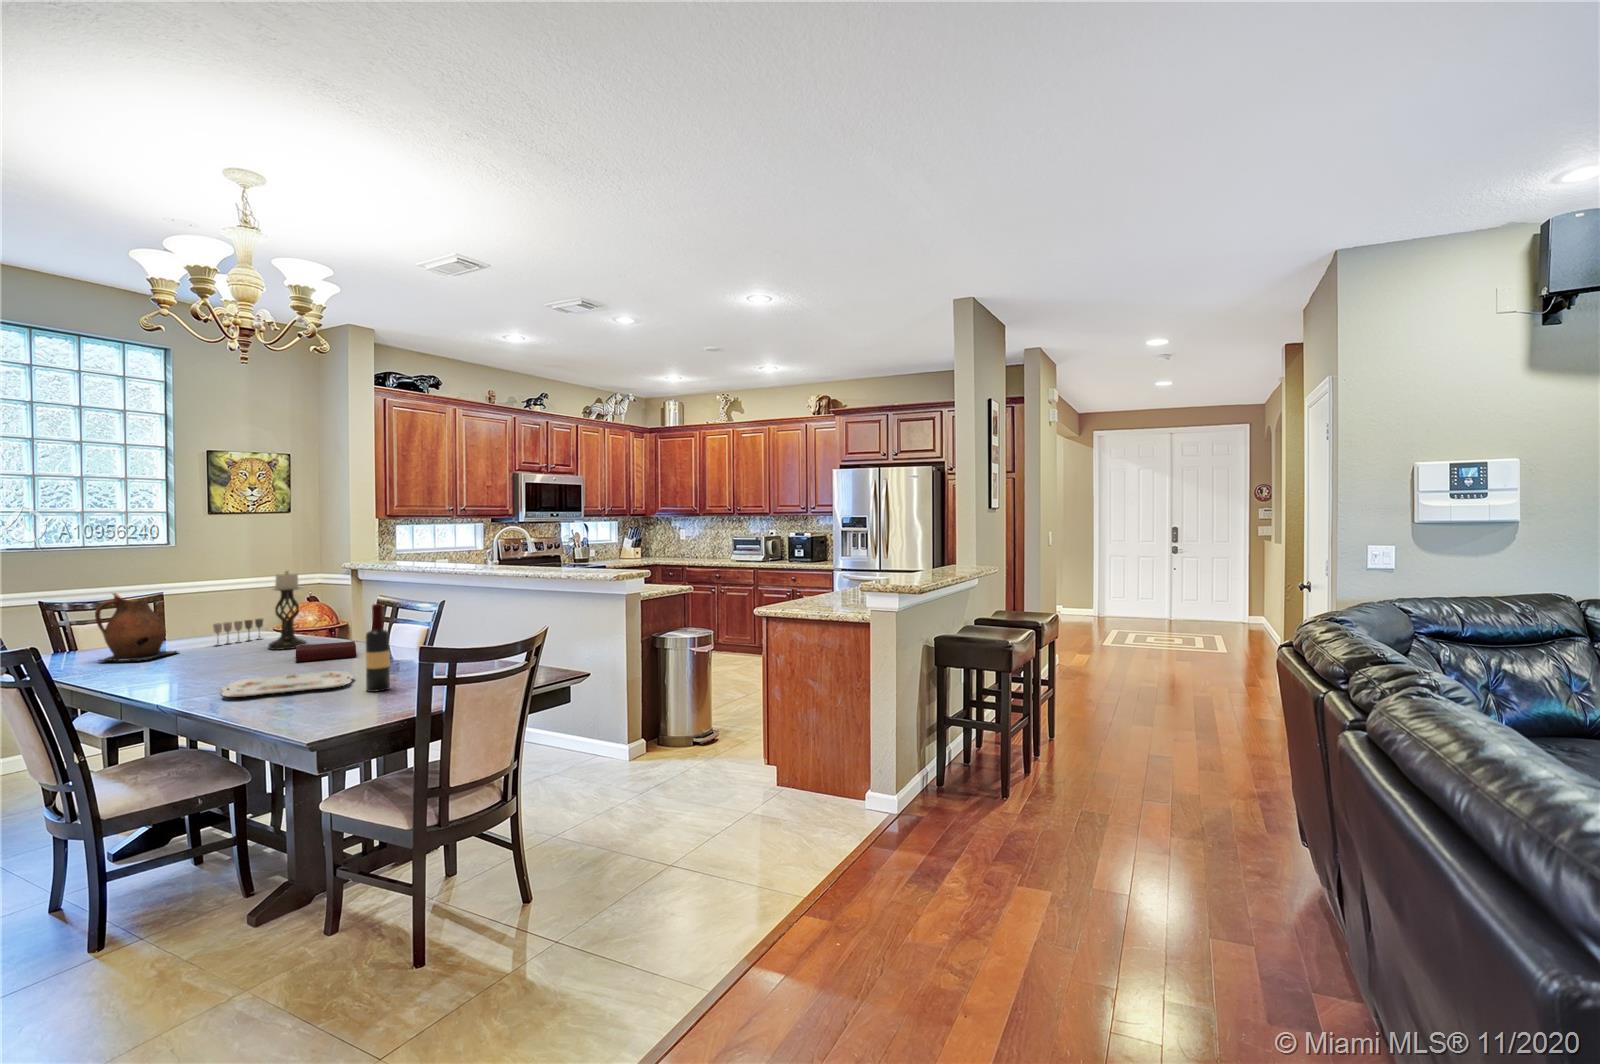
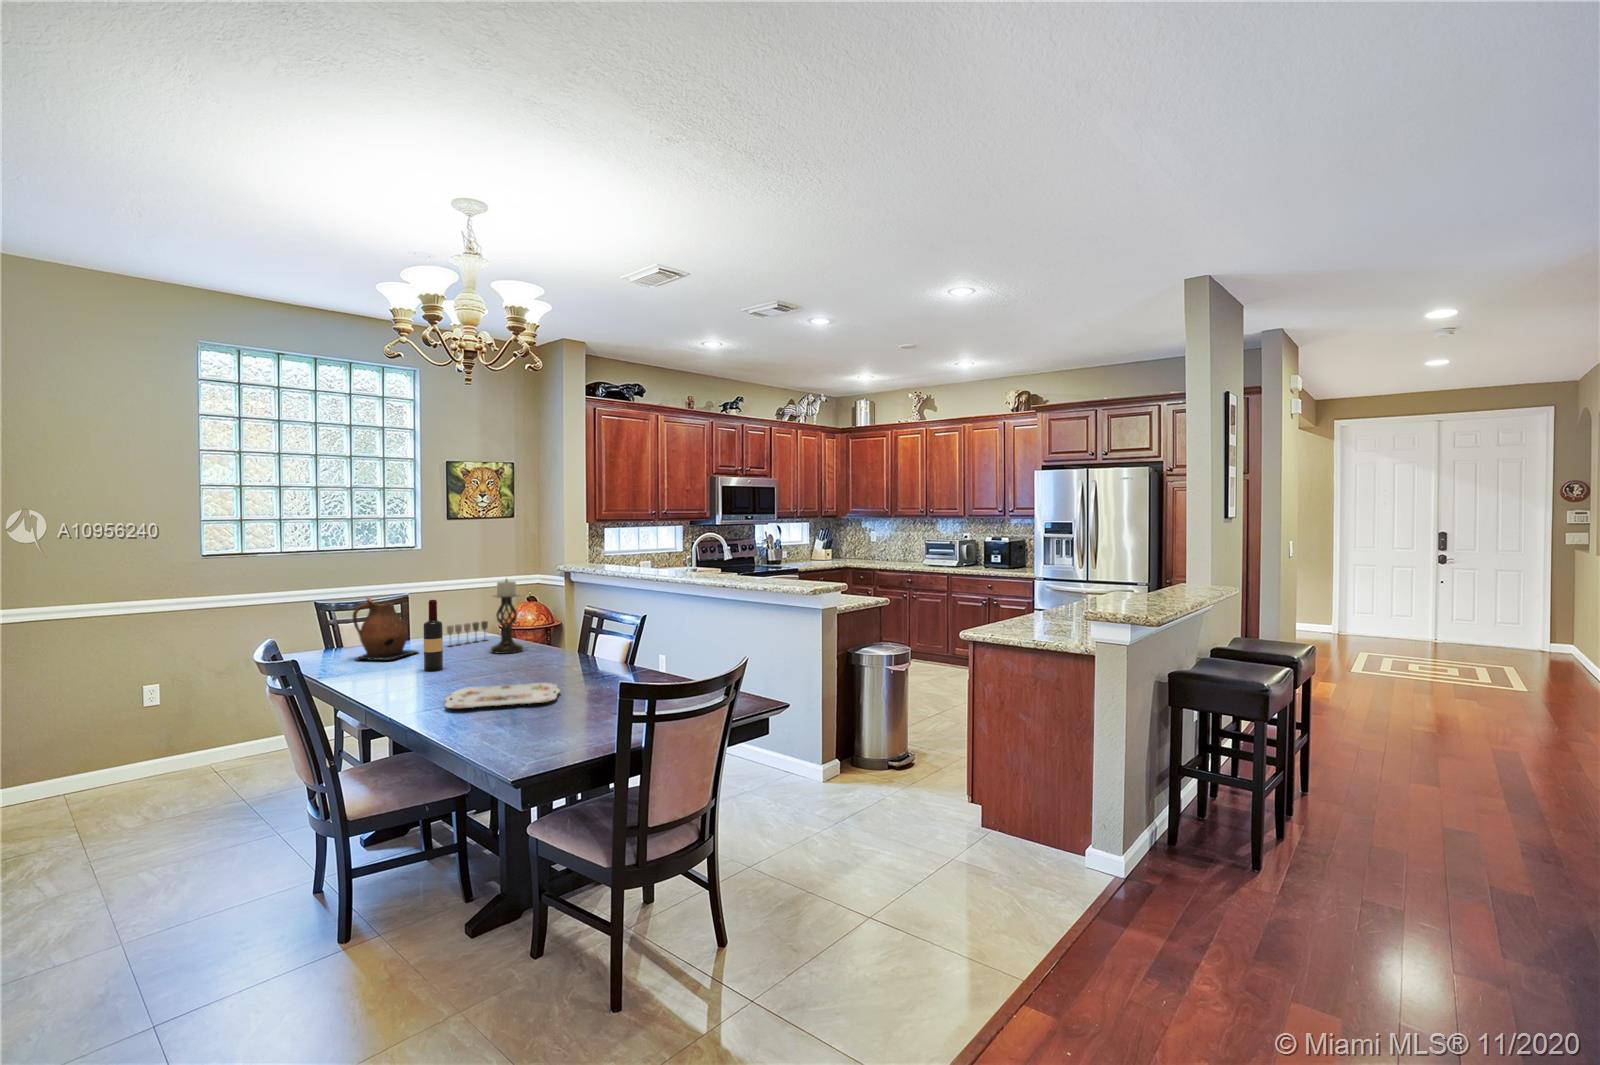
wine bottle: present [366,604,390,692] -> present [424,600,443,671]
book: present [296,641,356,662] -> none [512,649,564,669]

